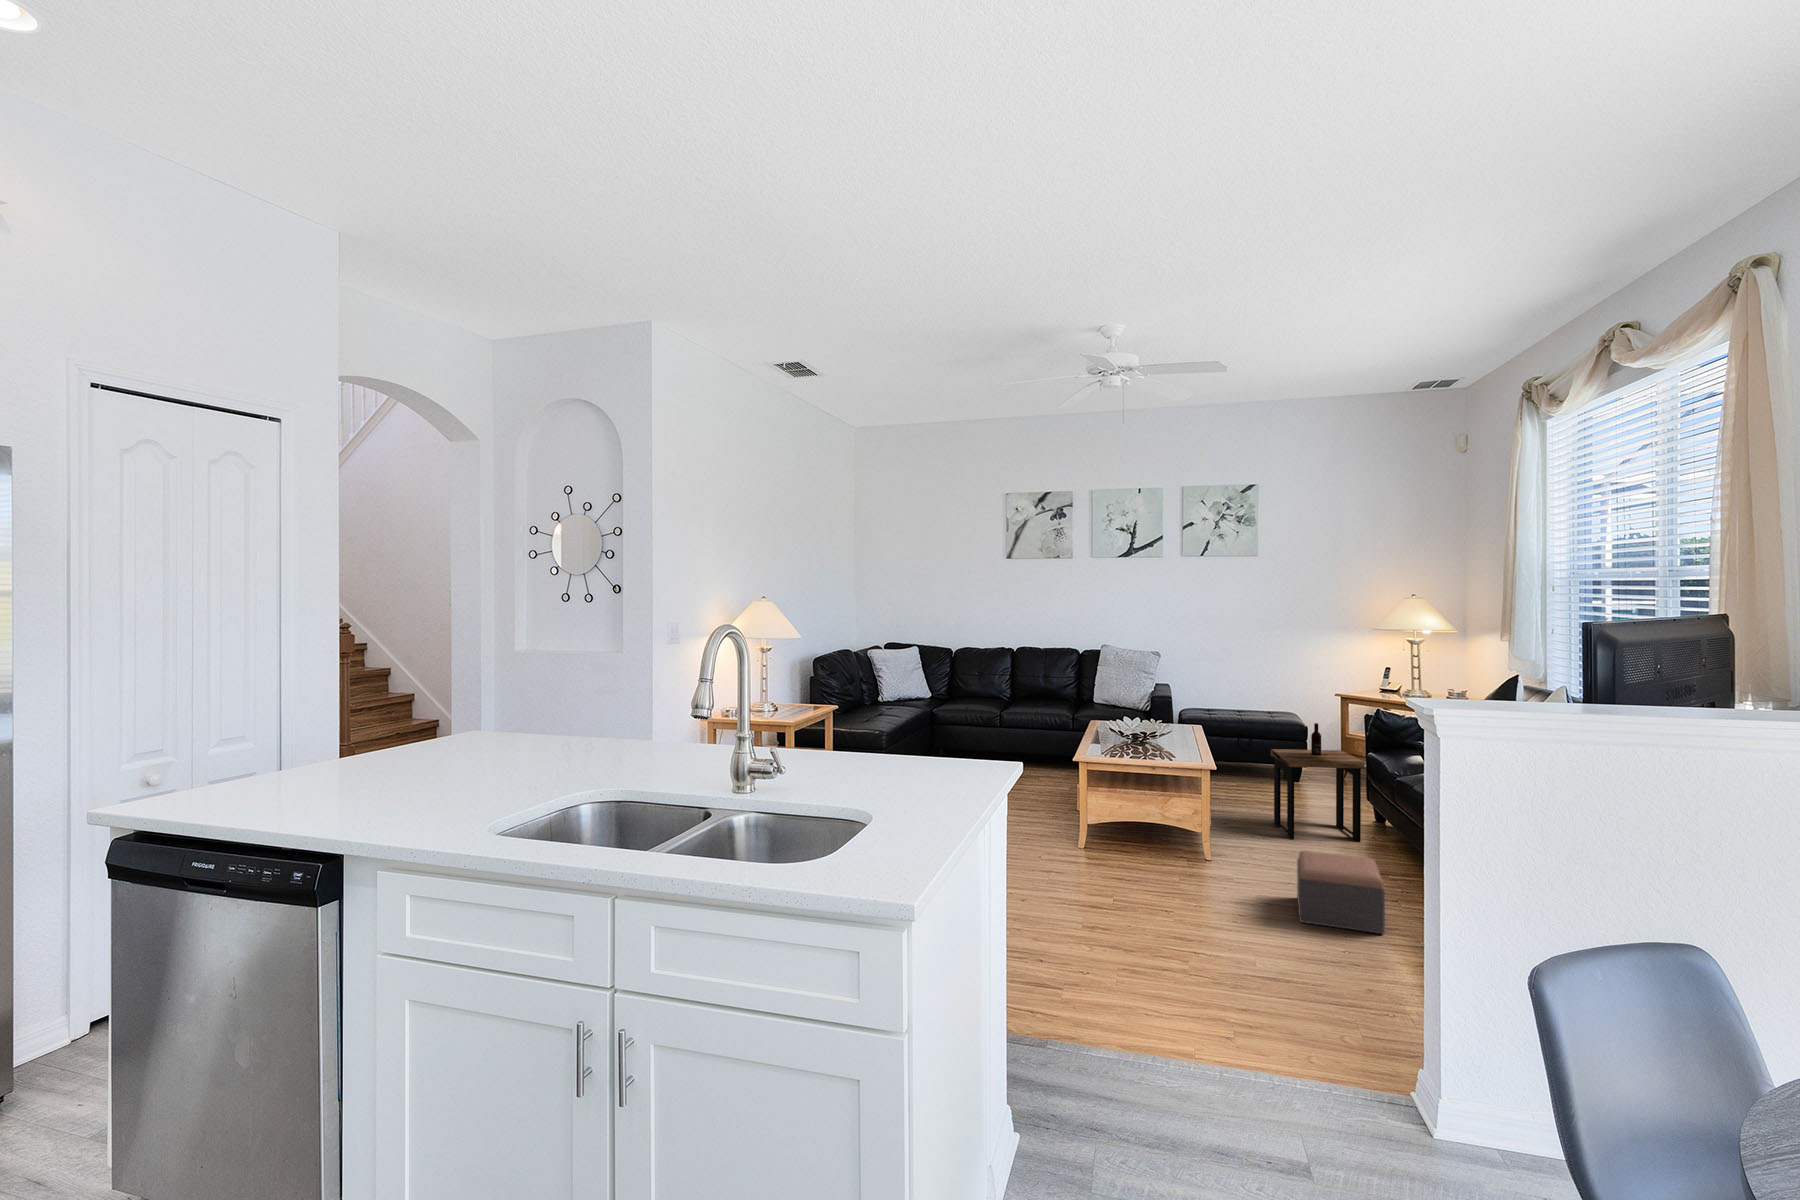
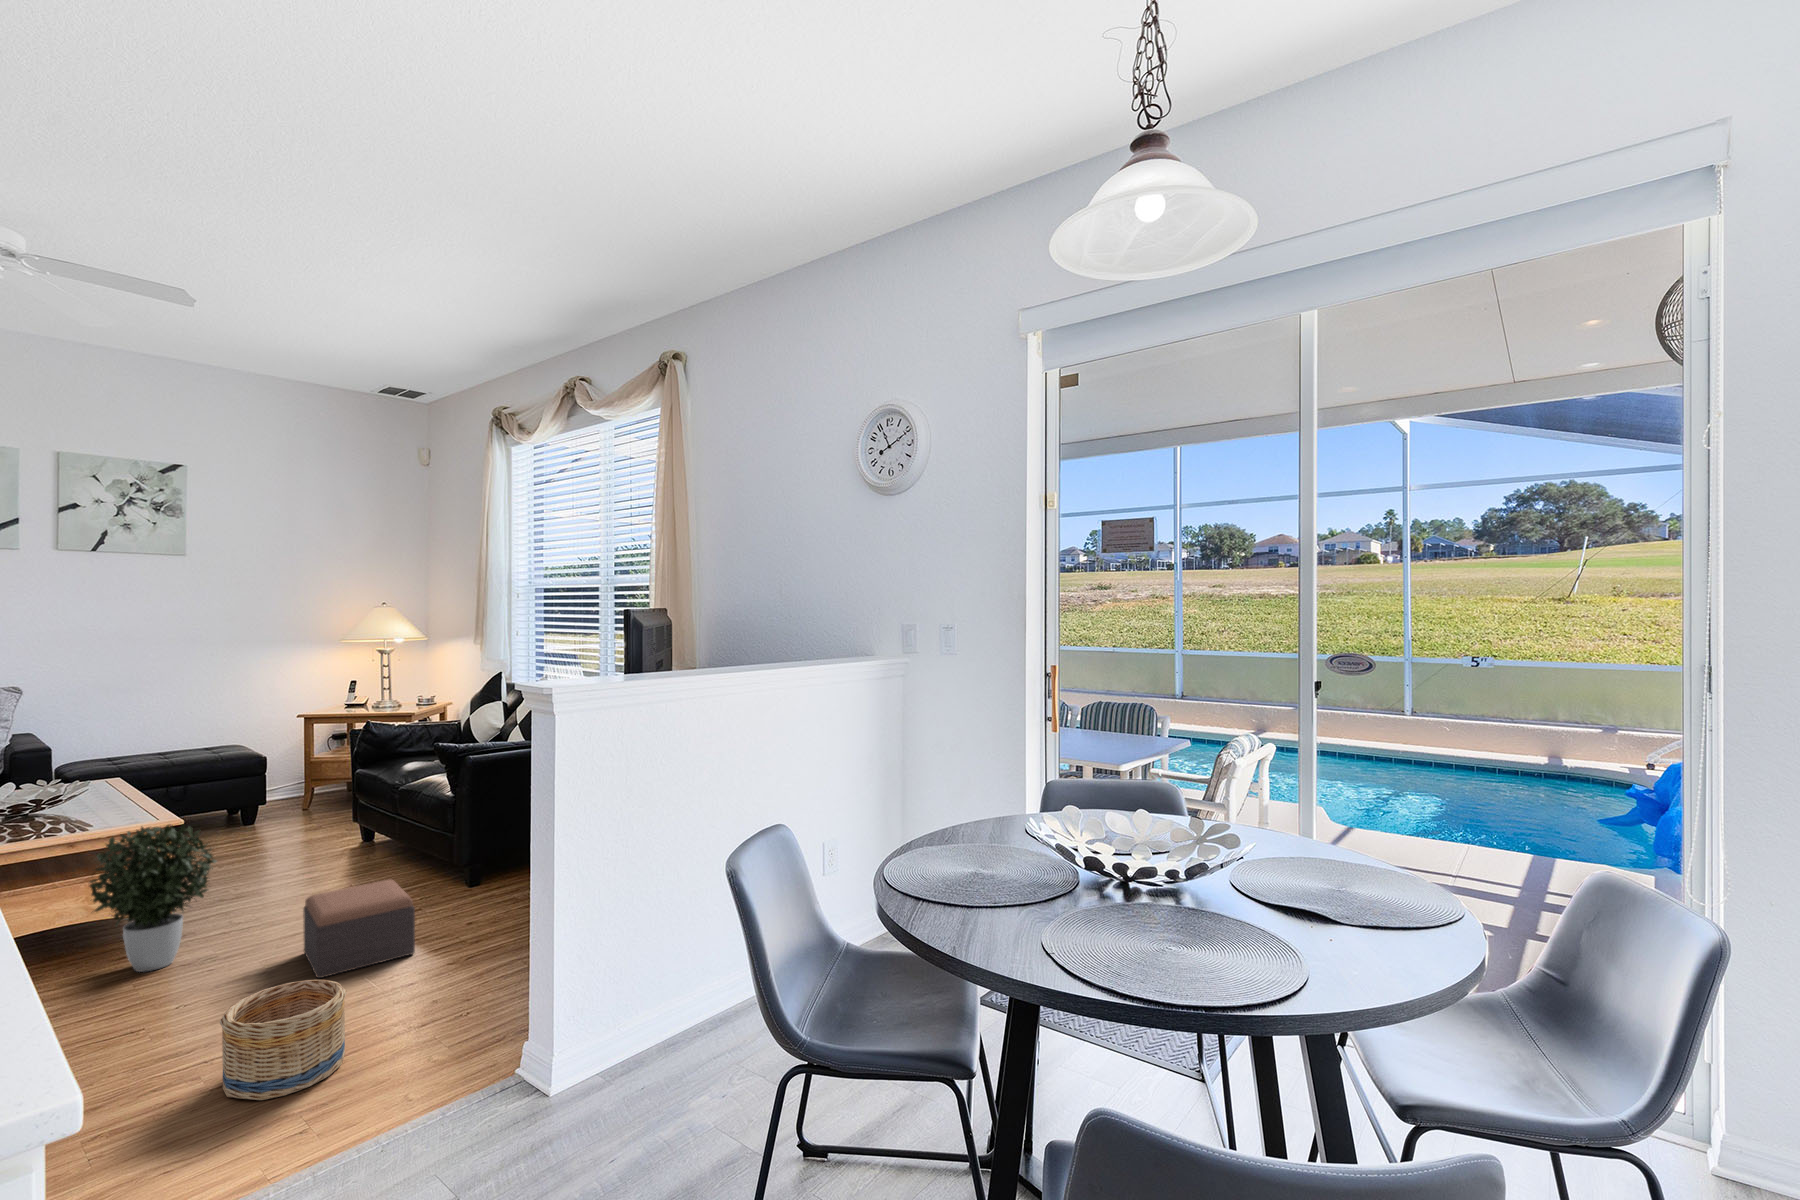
side table: present [1271,723,1365,842] -> none [235,748,358,891]
potted plant: none [1165,763,1242,871] -> present [90,825,217,972]
basket: none [1211,911,1300,1002] -> present [220,980,346,1100]

